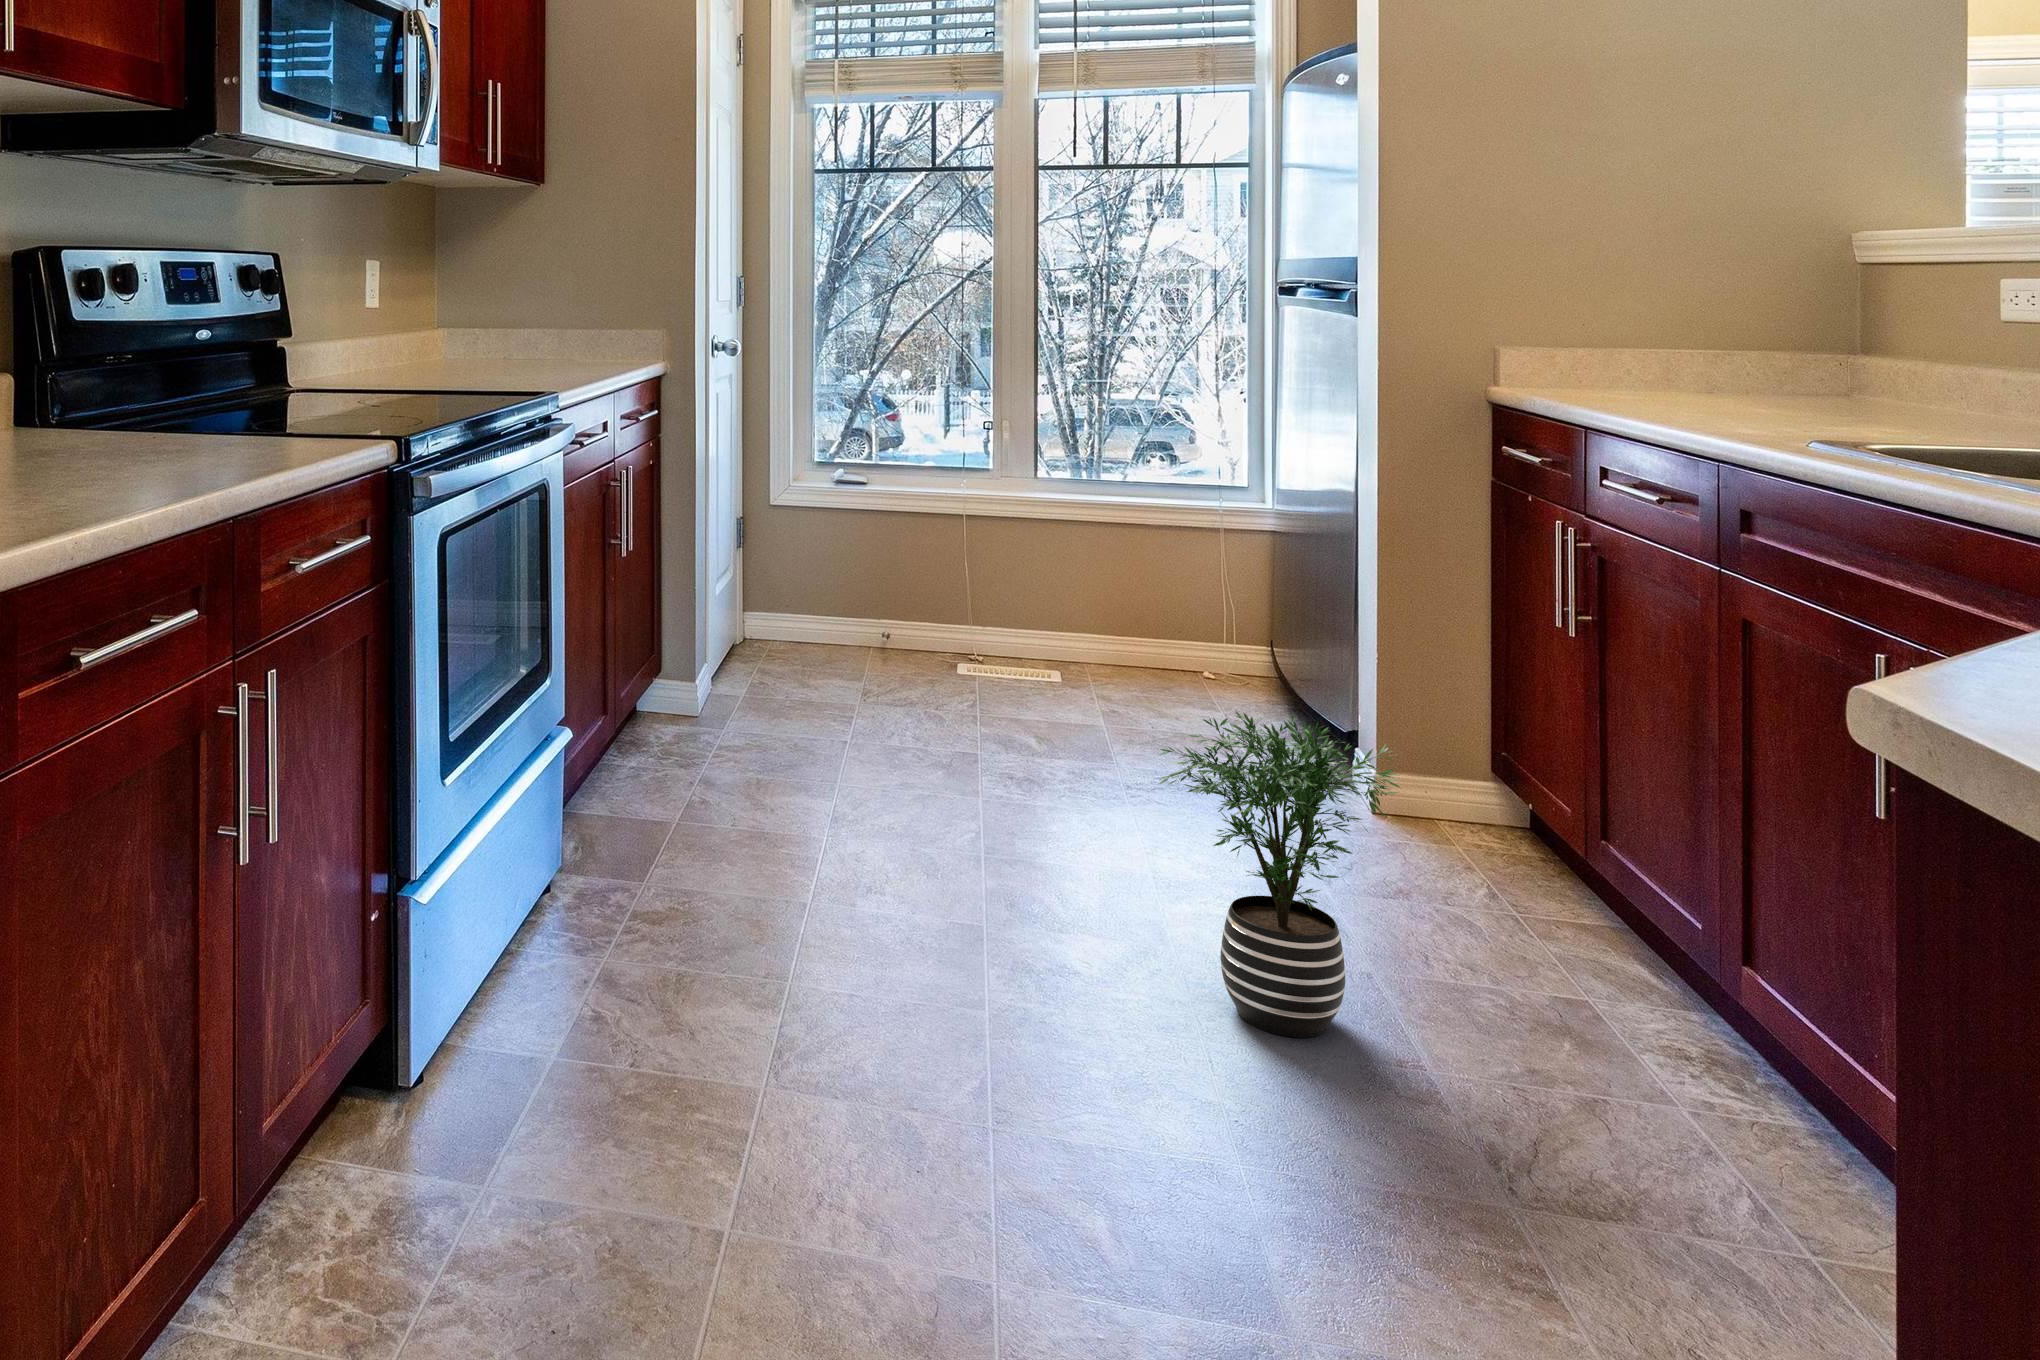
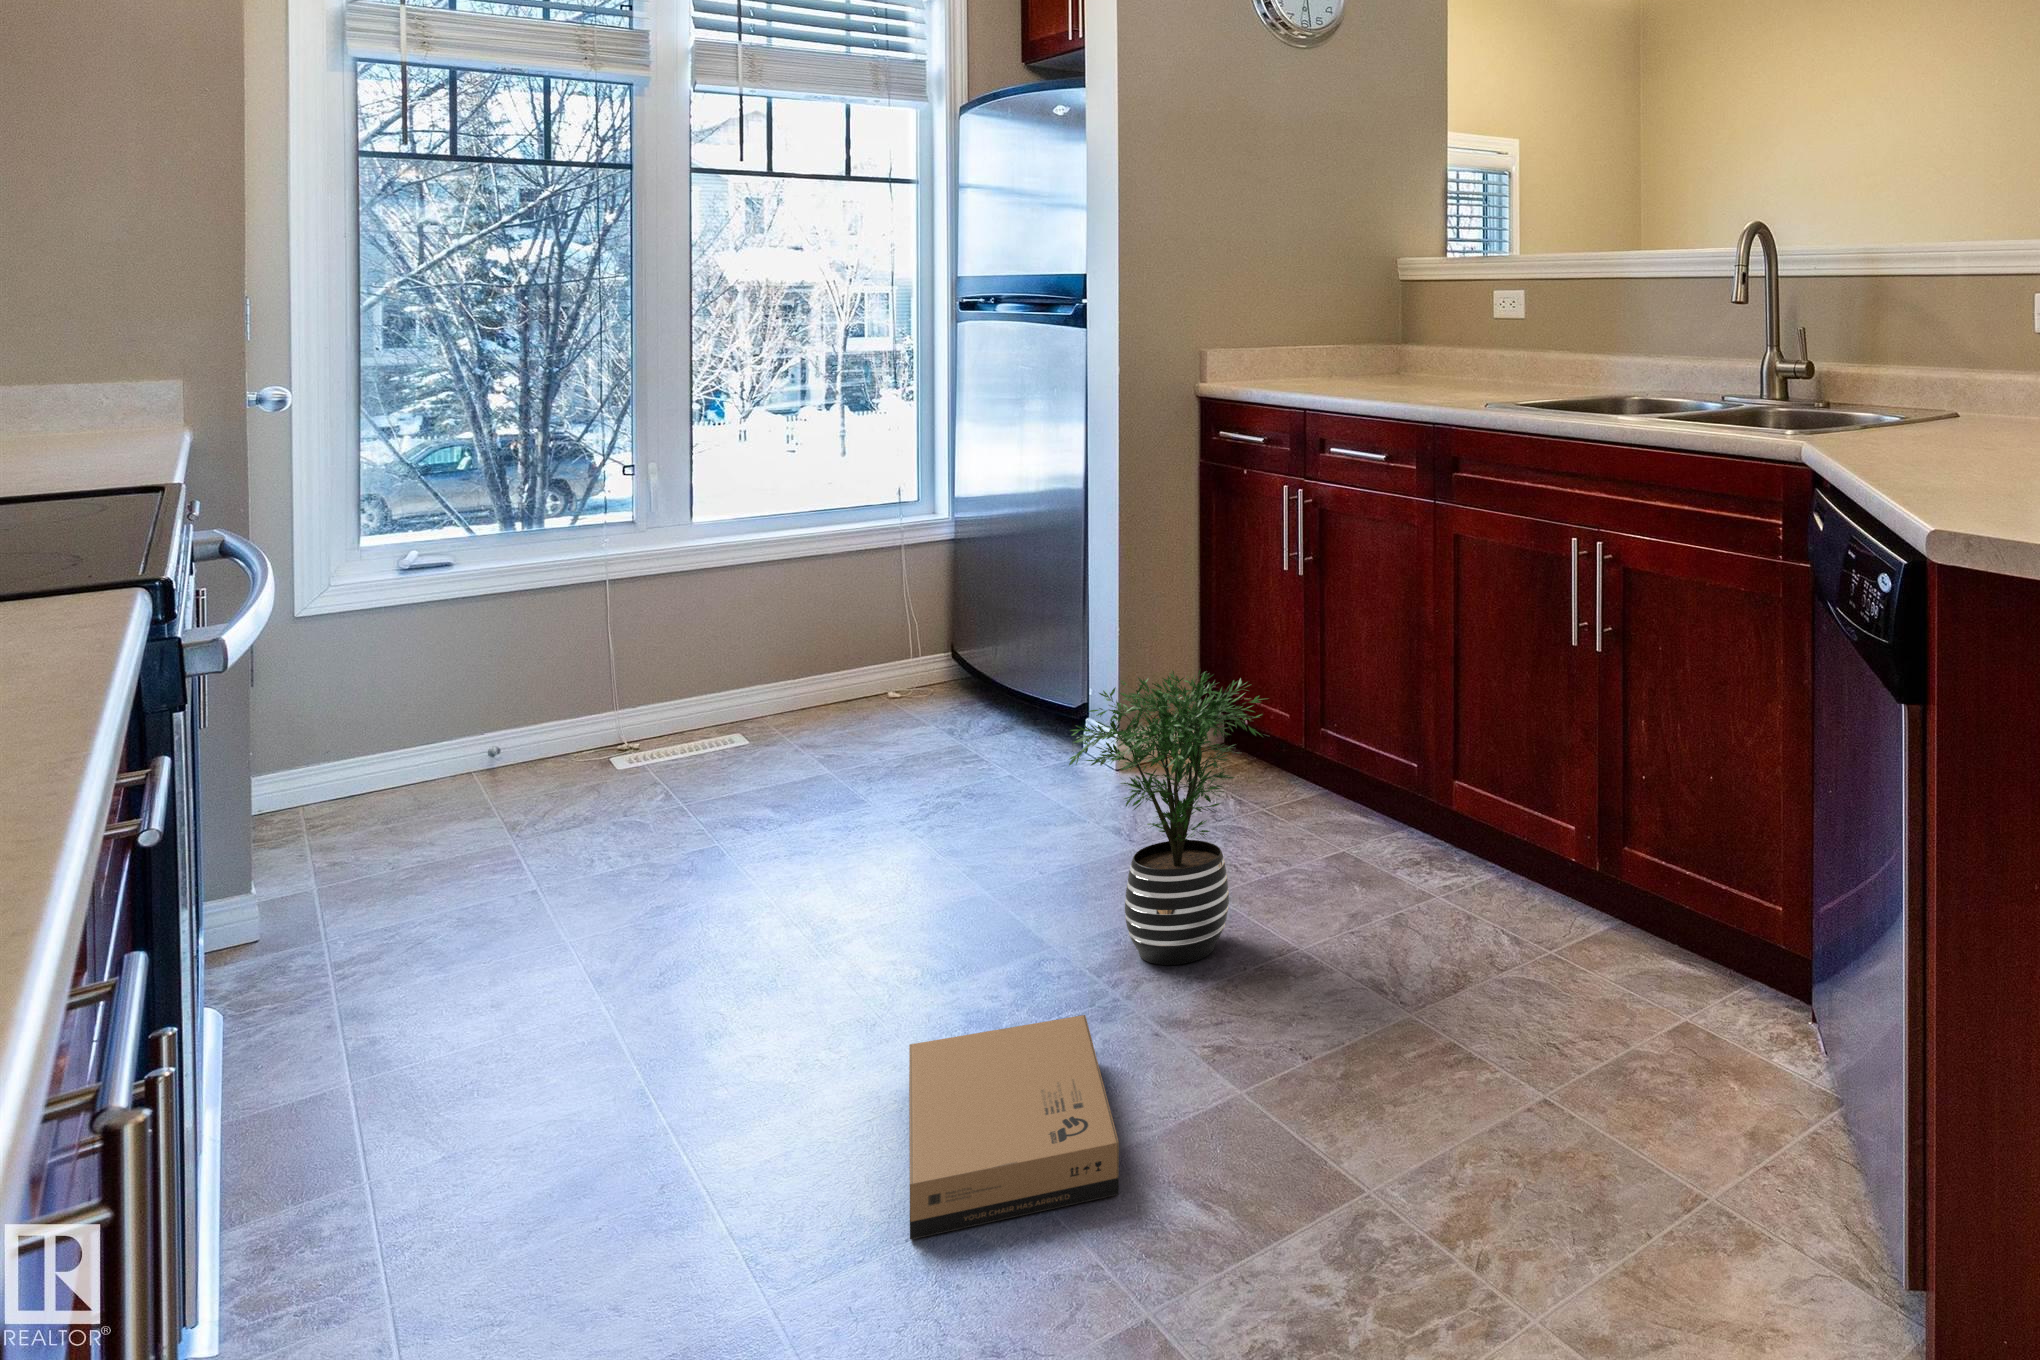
cardboard box: none [856,986,1106,1204] -> present [909,1015,1119,1239]

